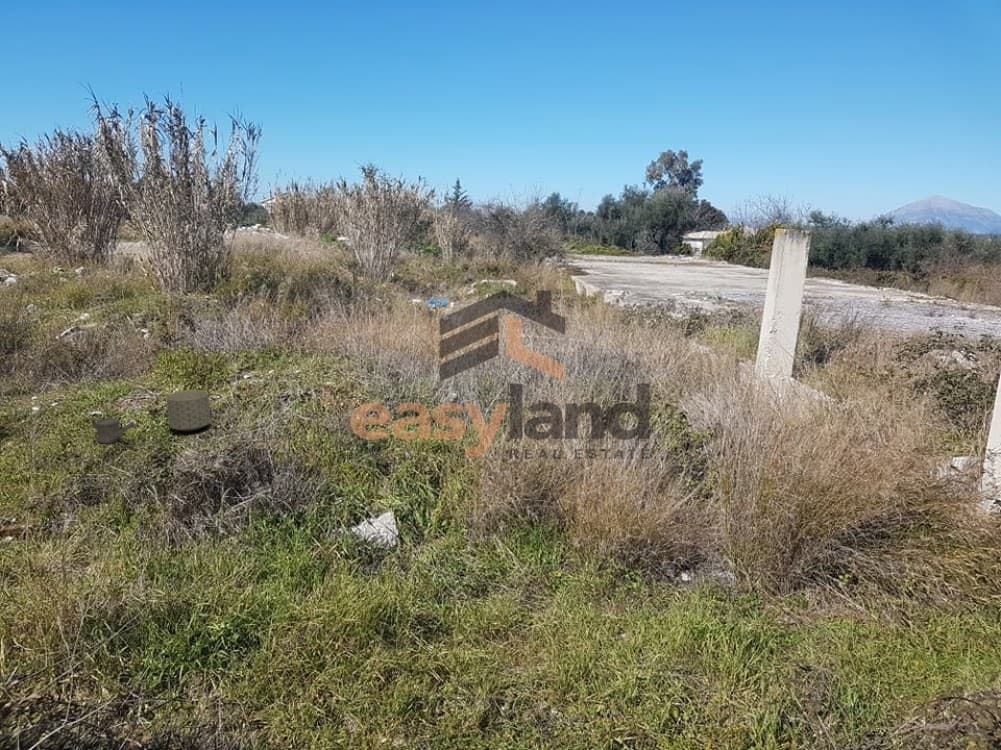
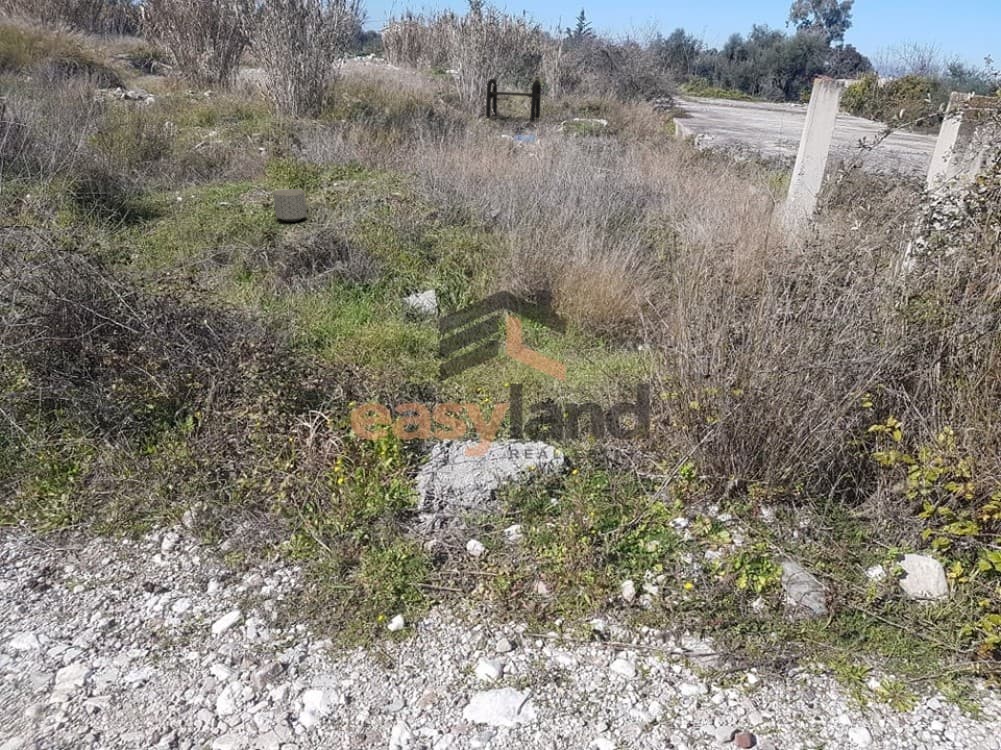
bench: none [392,245,448,285] -> present [486,79,541,121]
watering can: present [92,418,135,443] -> none [220,206,250,226]

